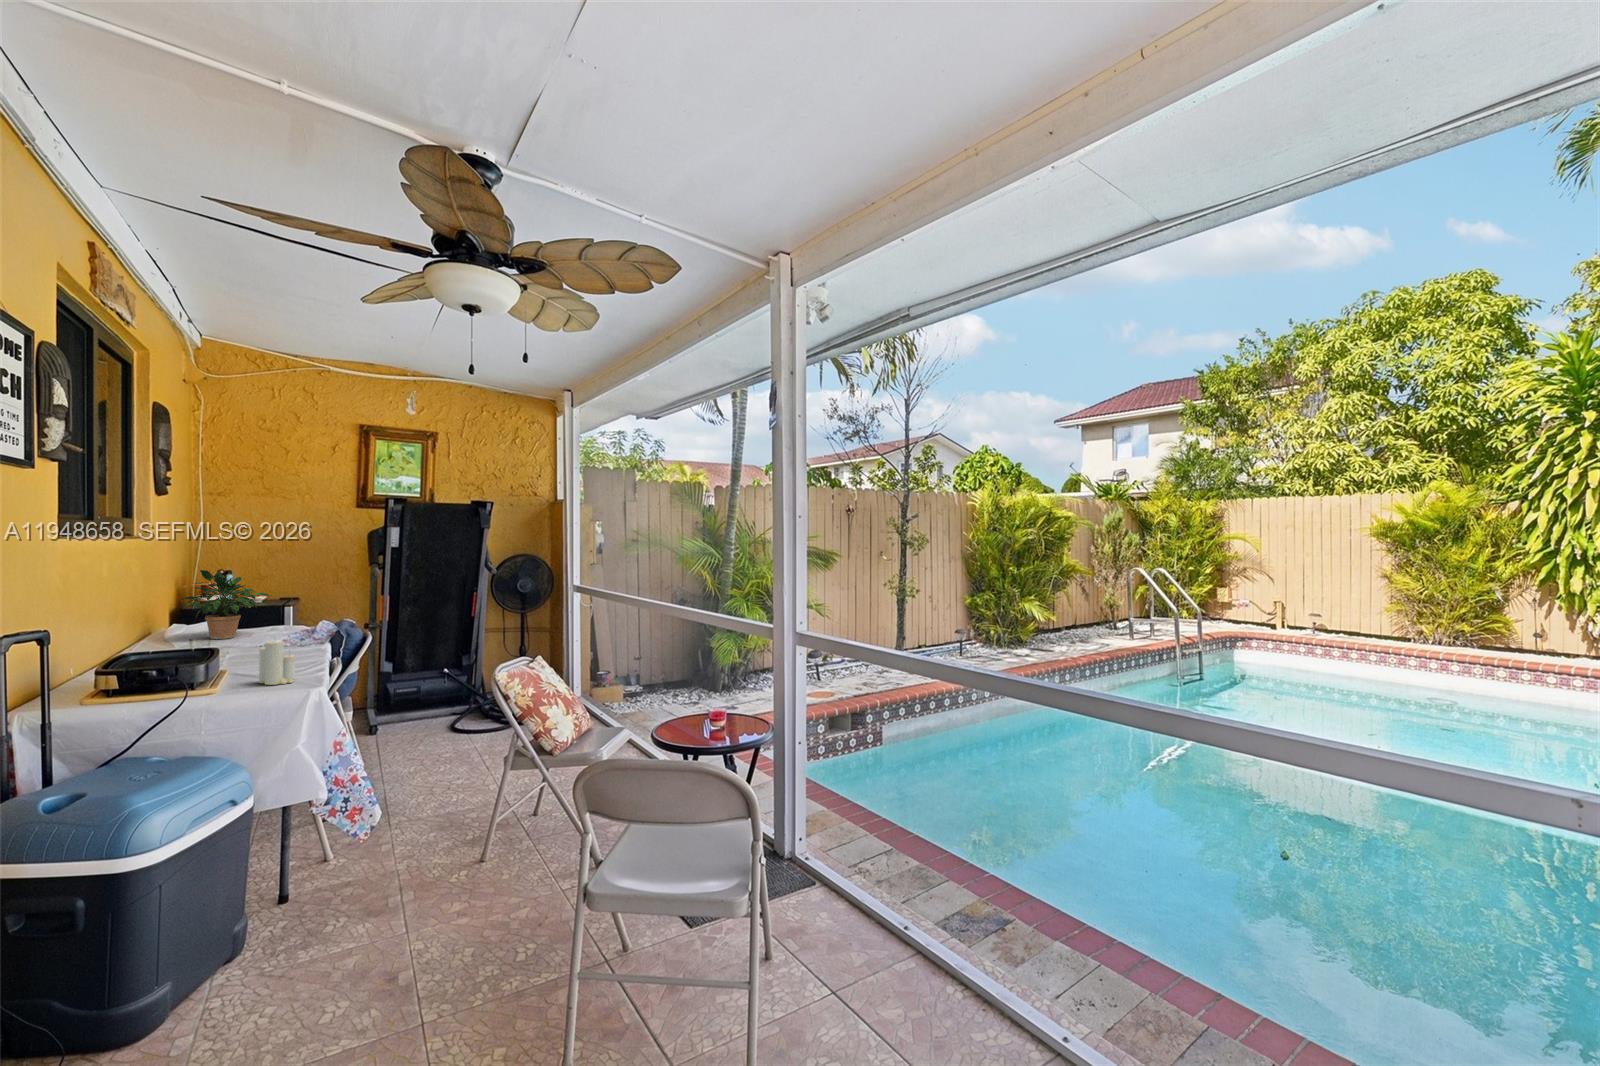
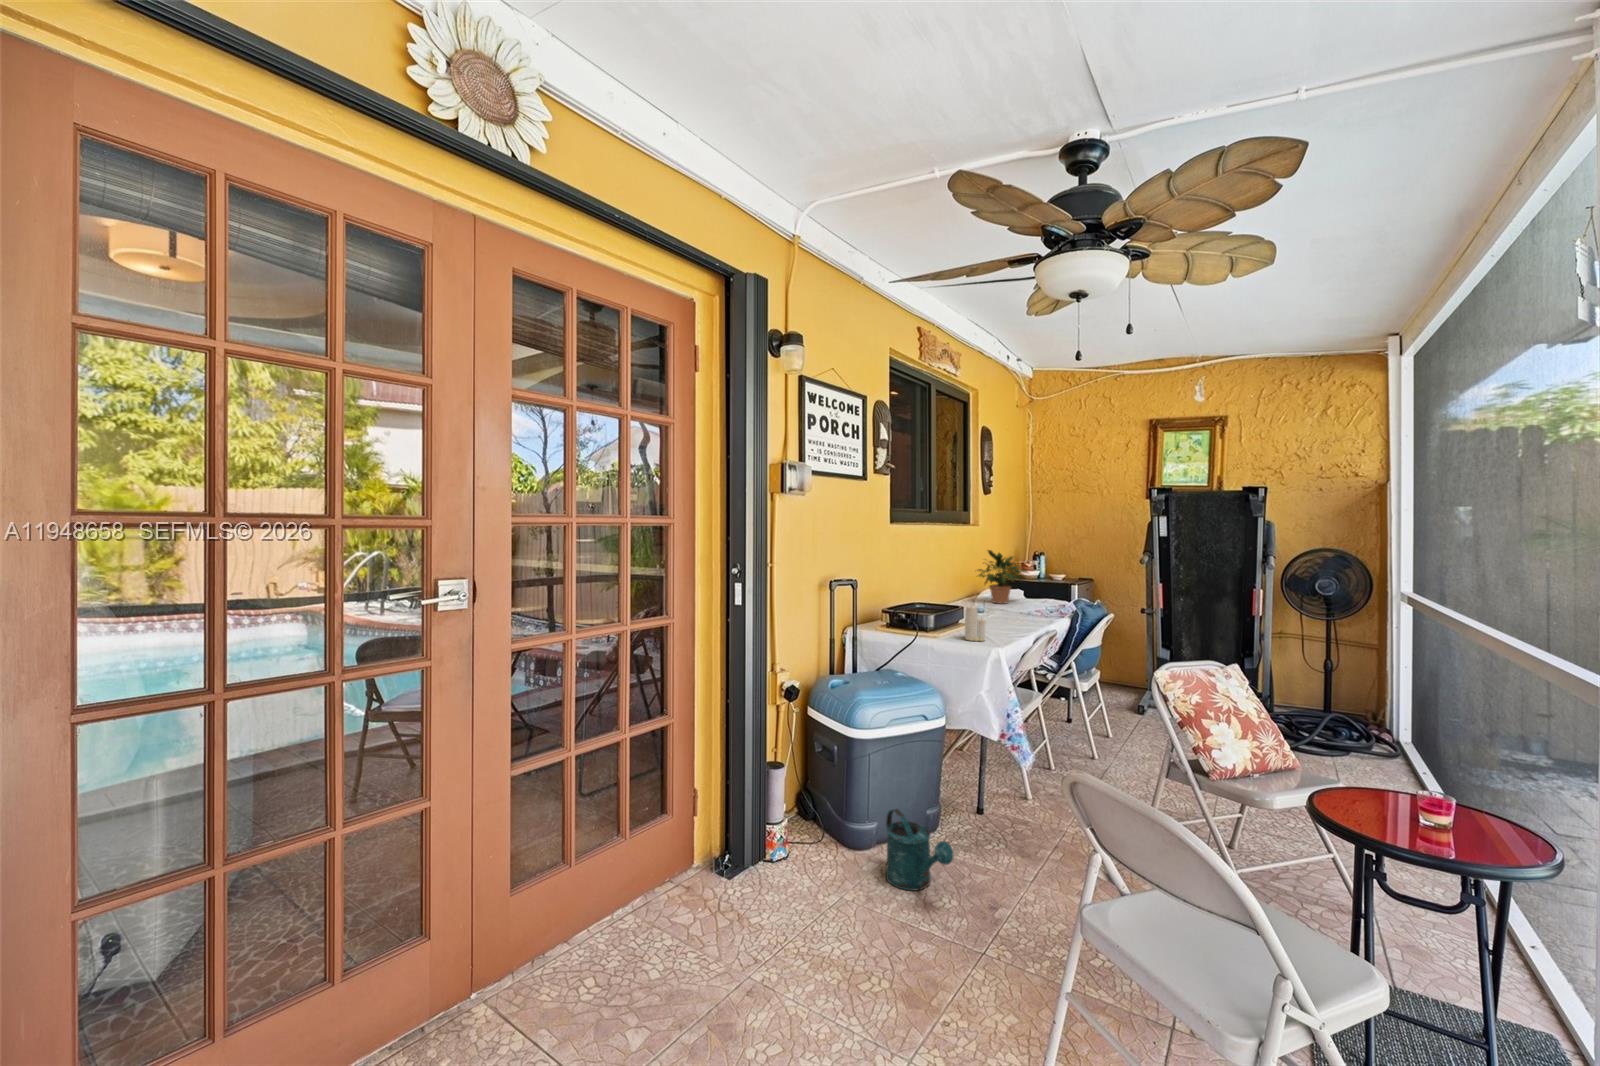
watering can: none [196,931,343,1038] -> present [886,809,953,890]

